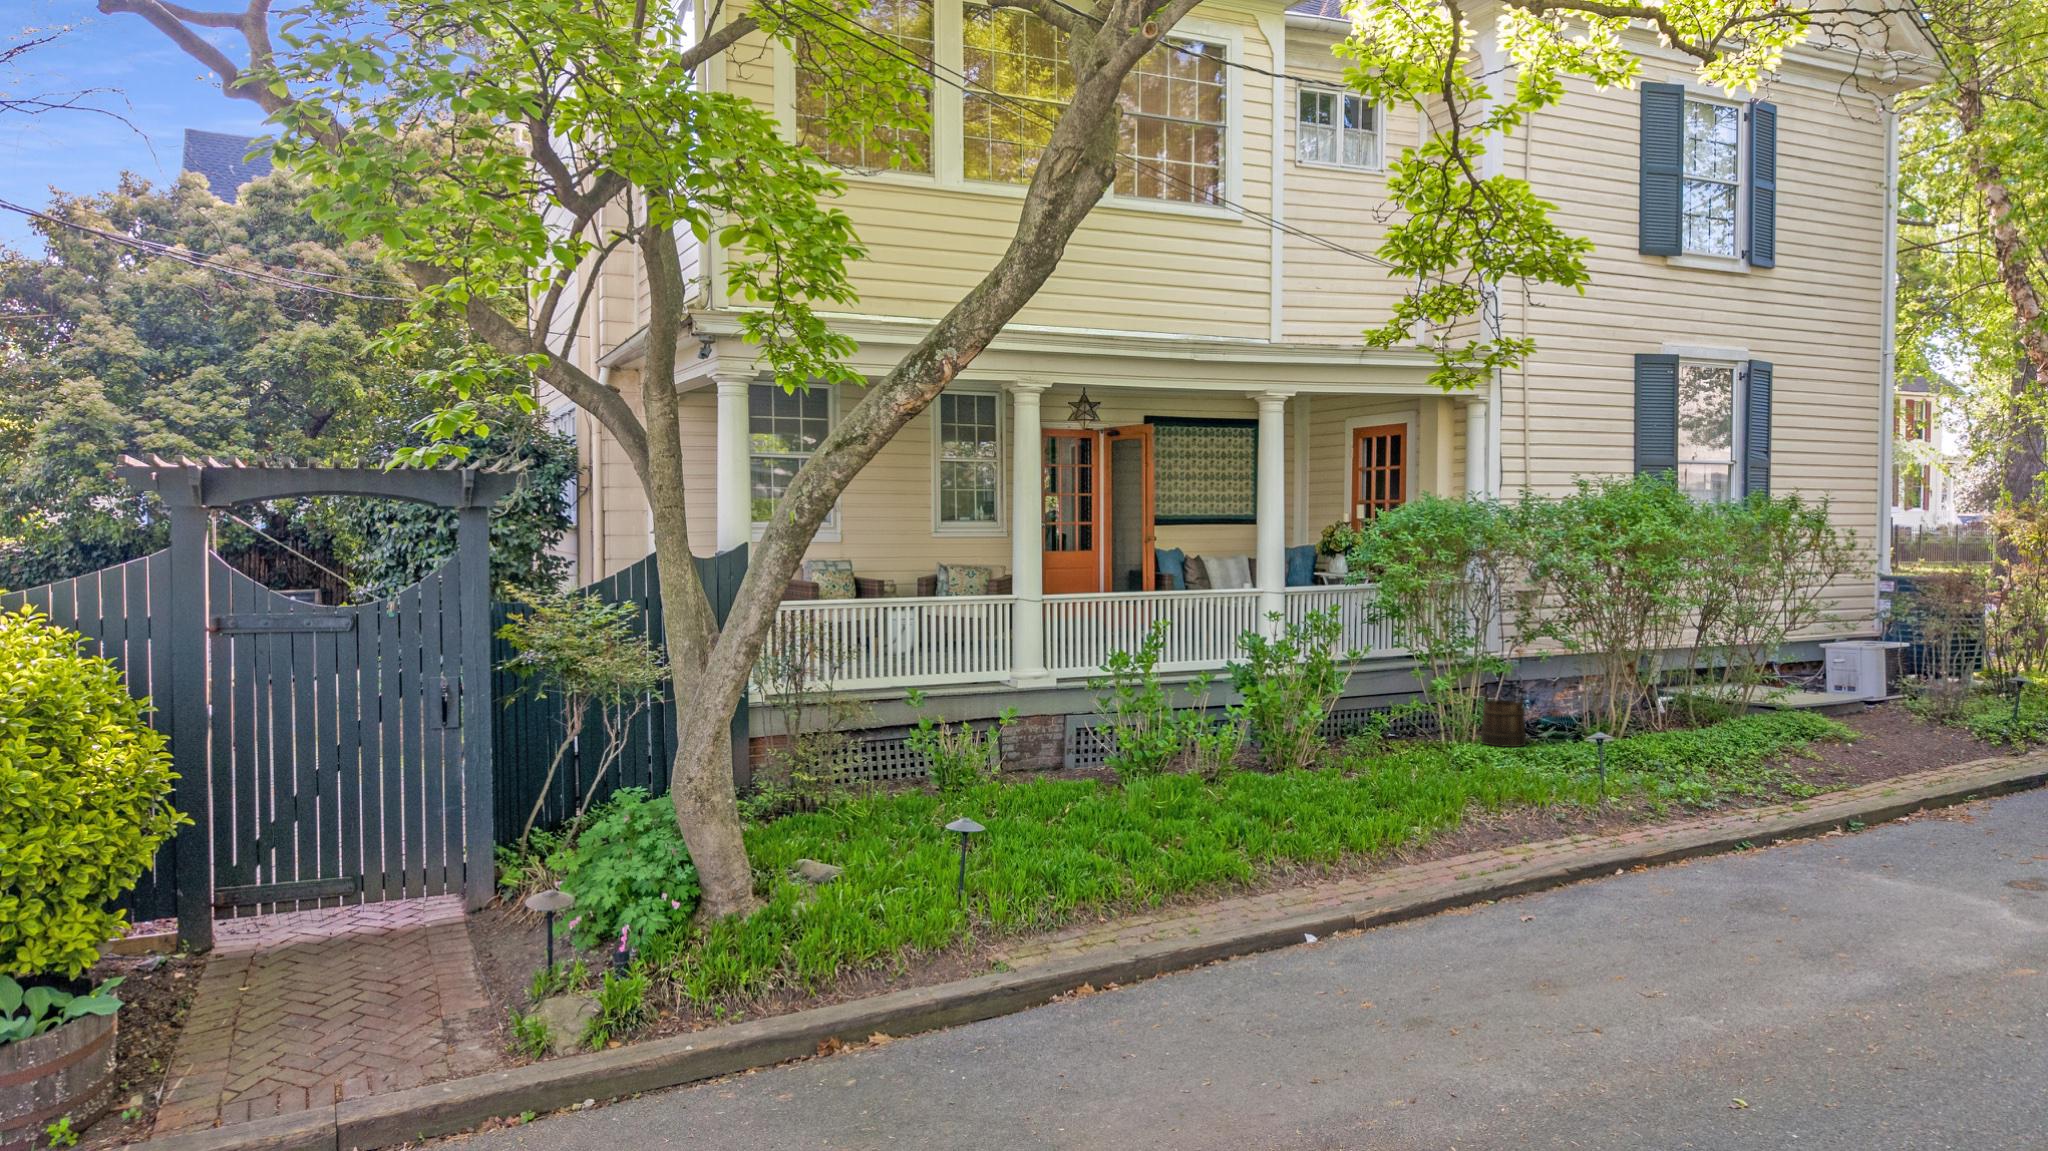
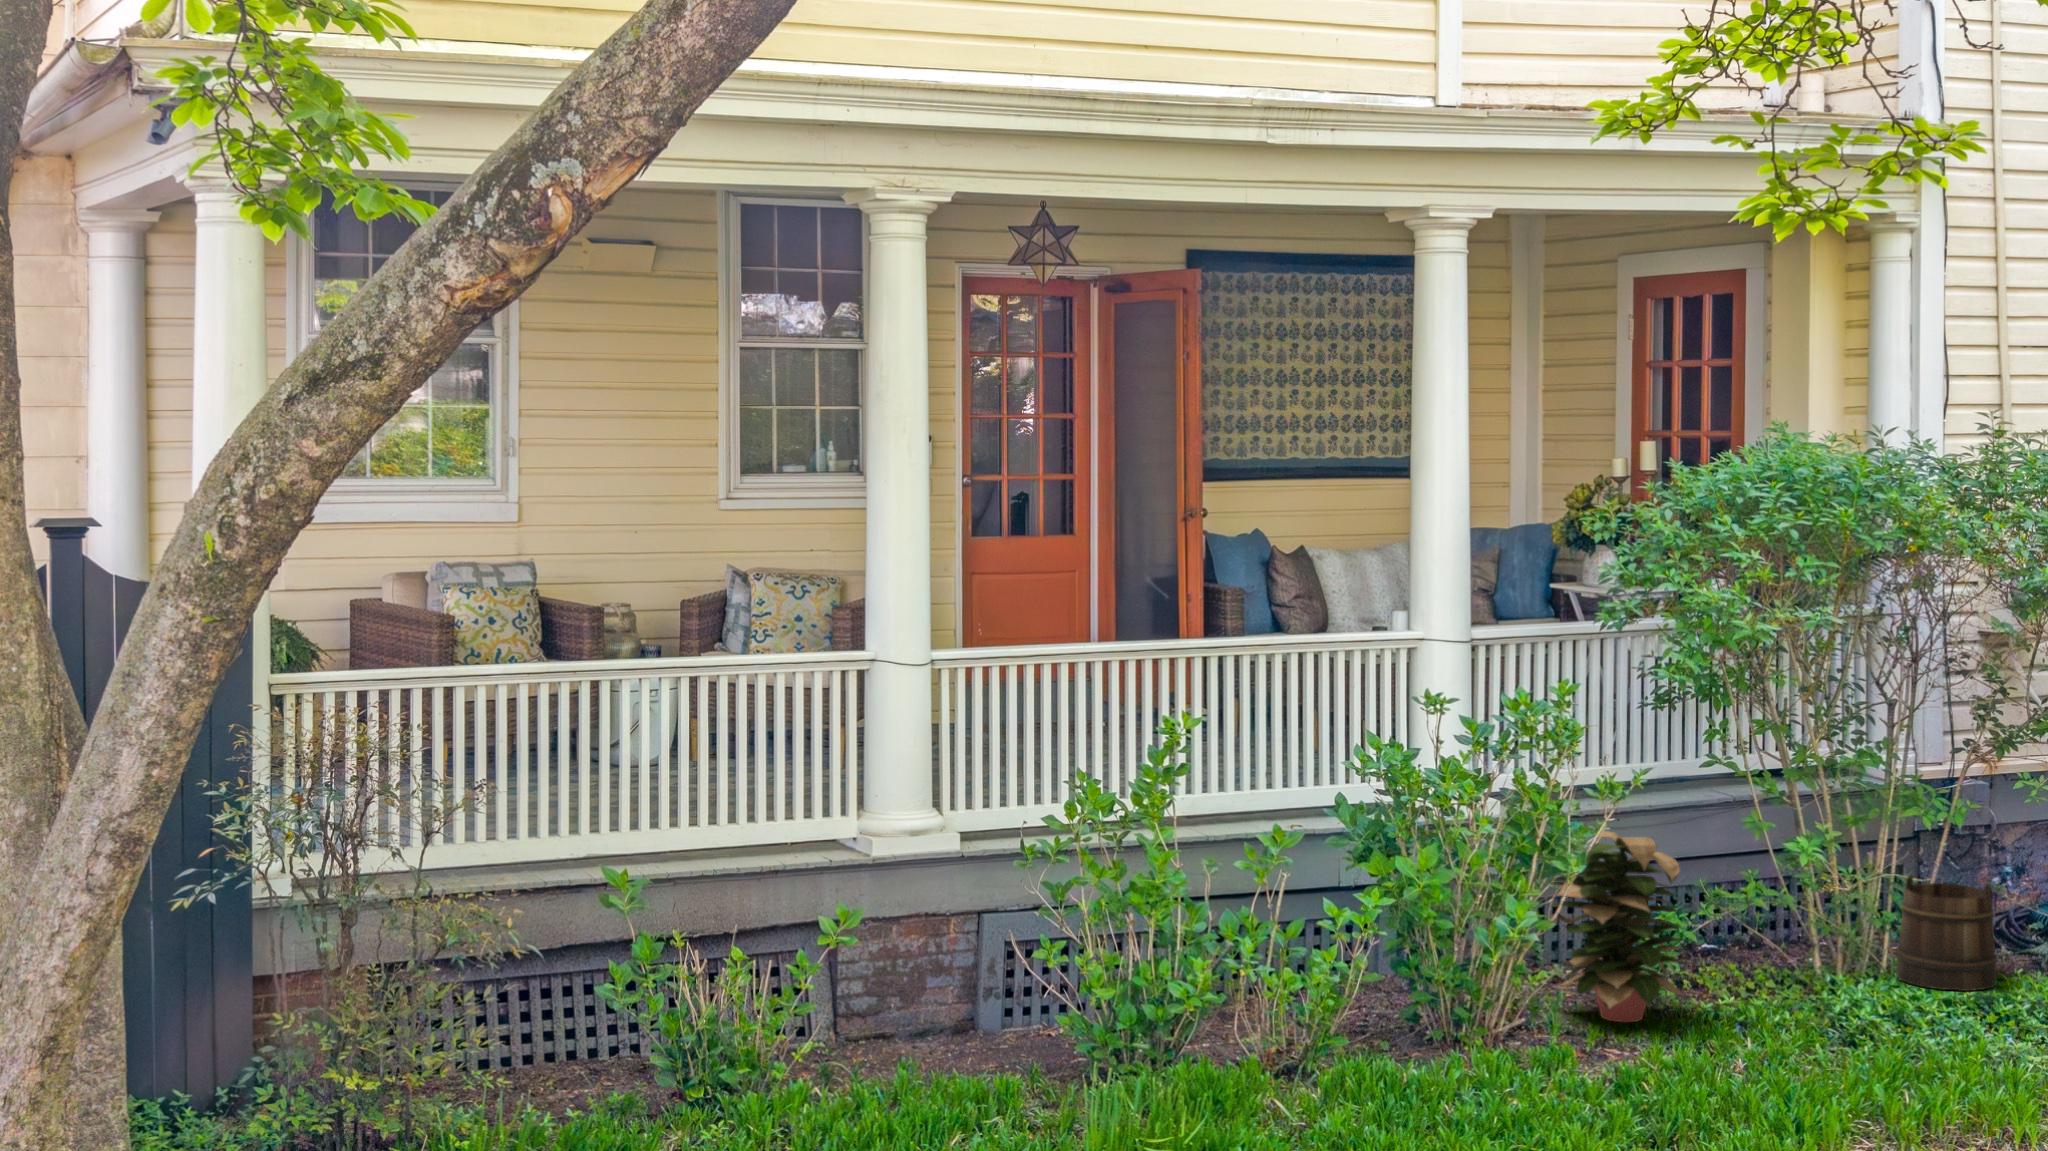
decorative plant: none [1324,674,1389,759] -> present [1551,831,1686,1022]

